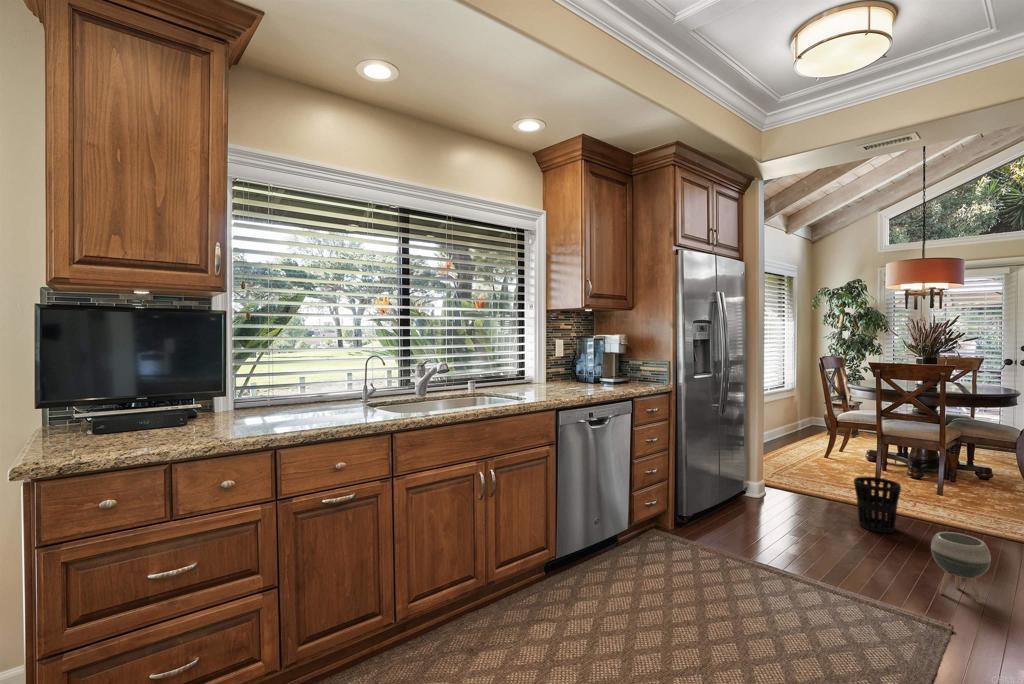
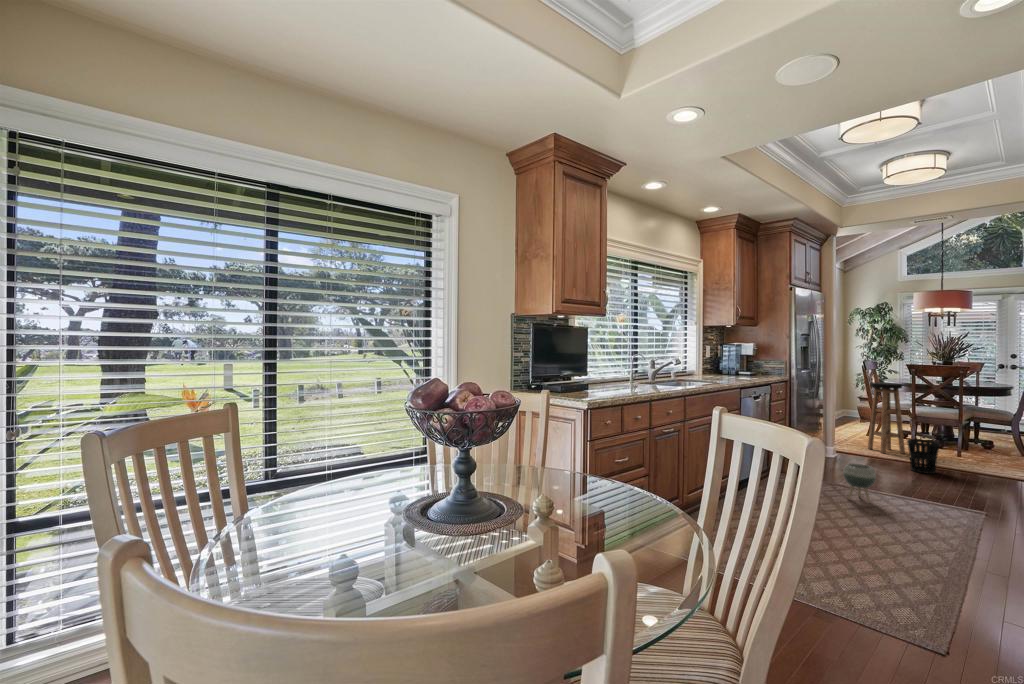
bar stool: none [814,388,863,490] -> present [868,383,905,454]
planter: present [931,532,991,603] -> present [843,463,876,503]

